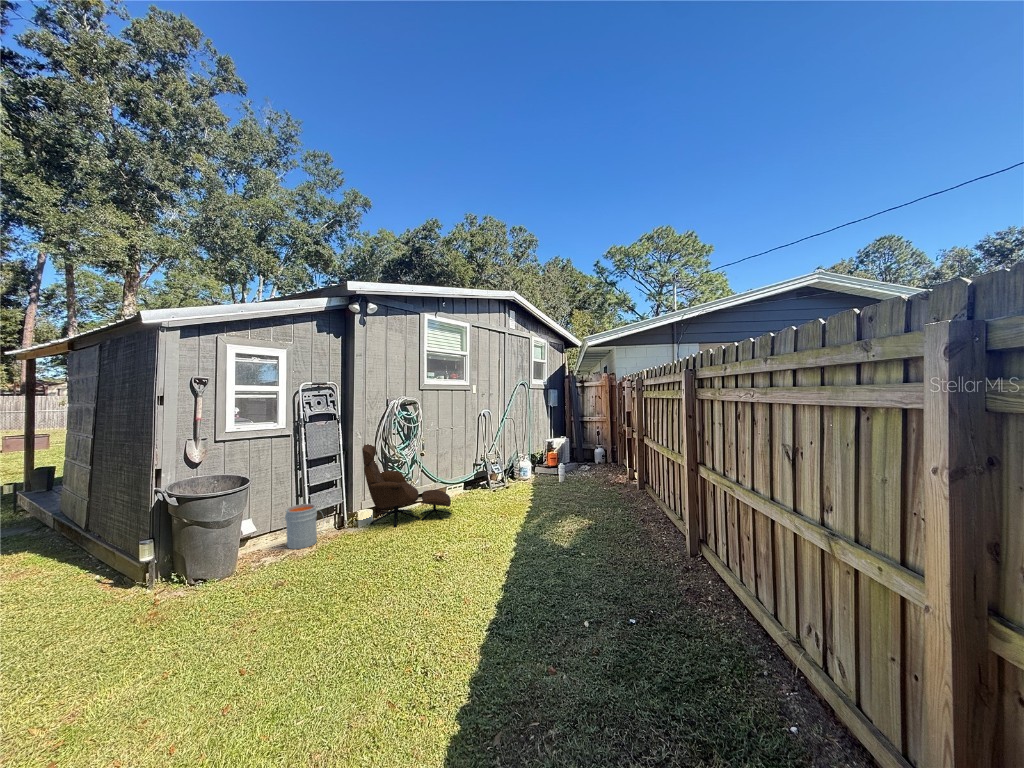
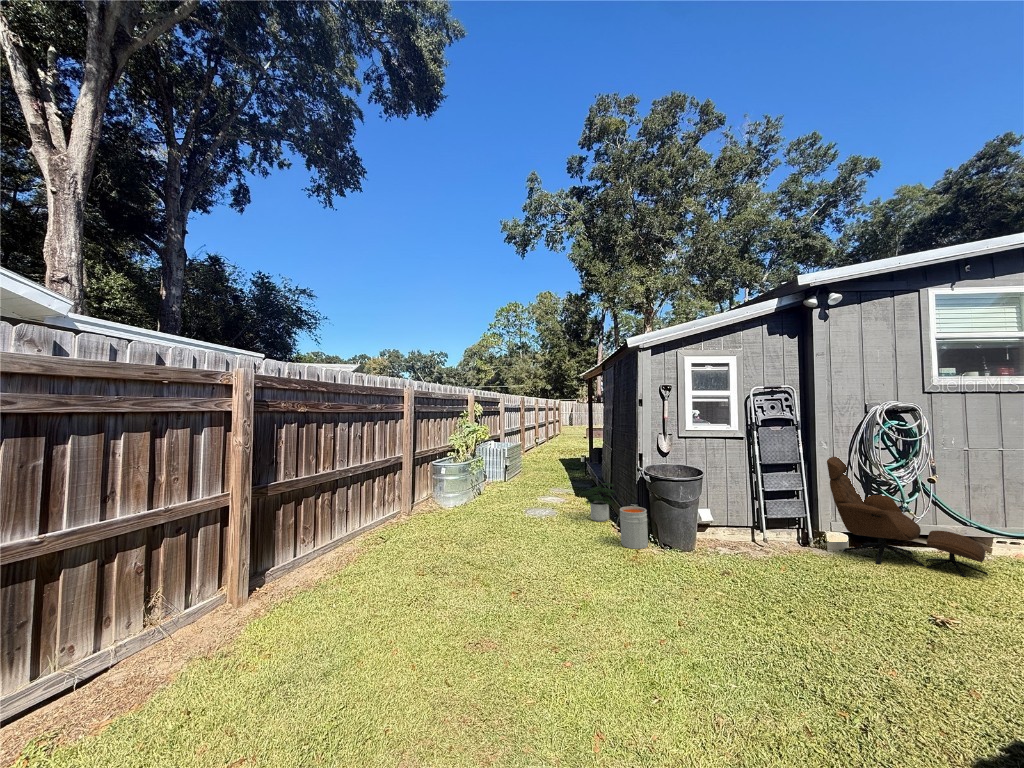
bucket: present [285,504,317,549] -> present [616,506,648,549]
potted plant: none [19,518,102,584] -> present [580,483,615,522]

